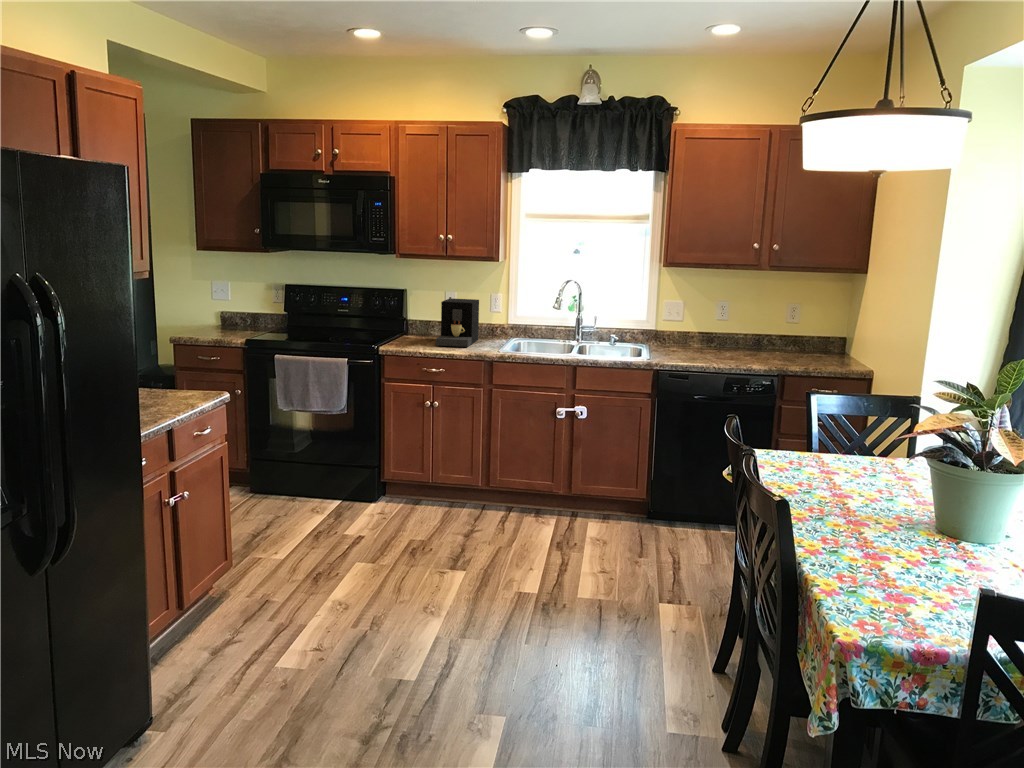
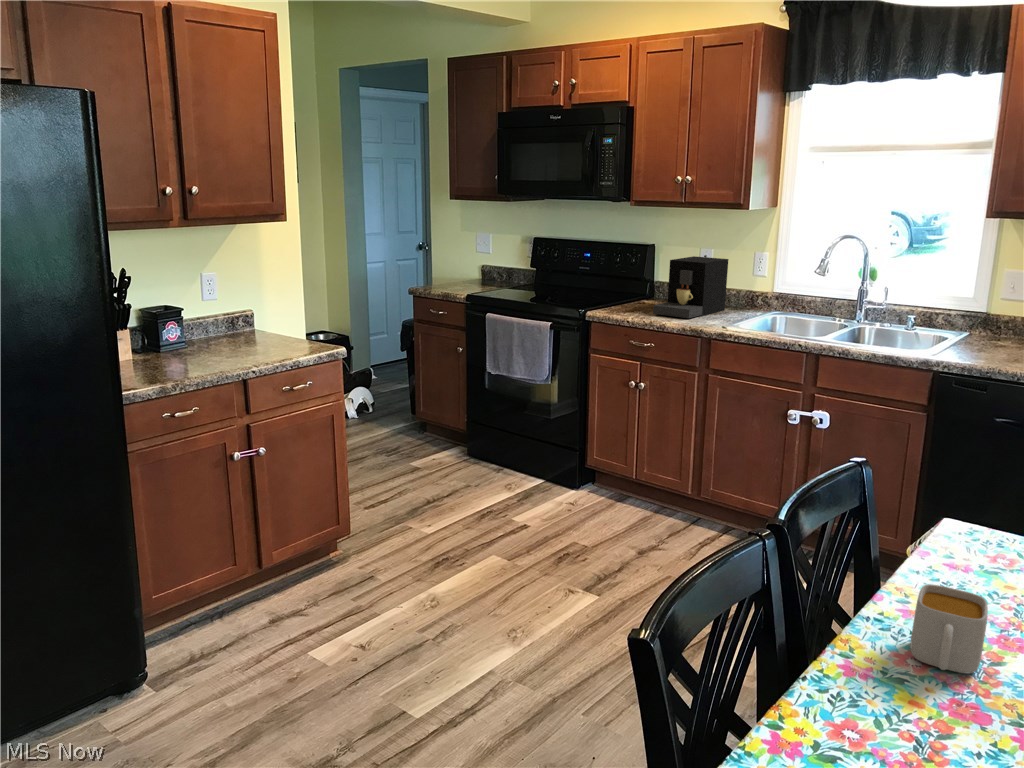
mug: none [808,464,850,504] -> present [910,584,988,674]

